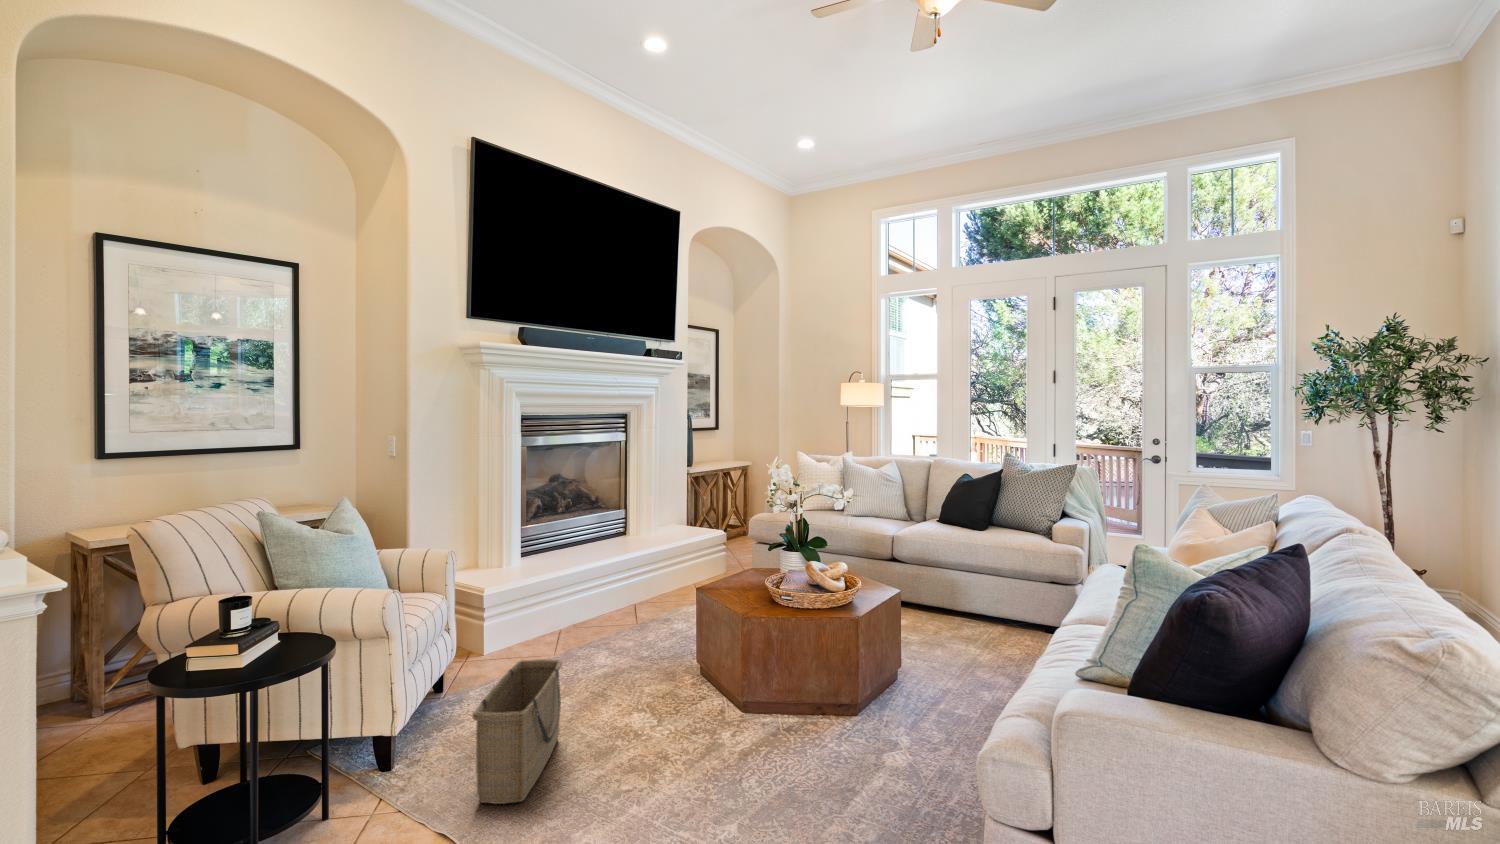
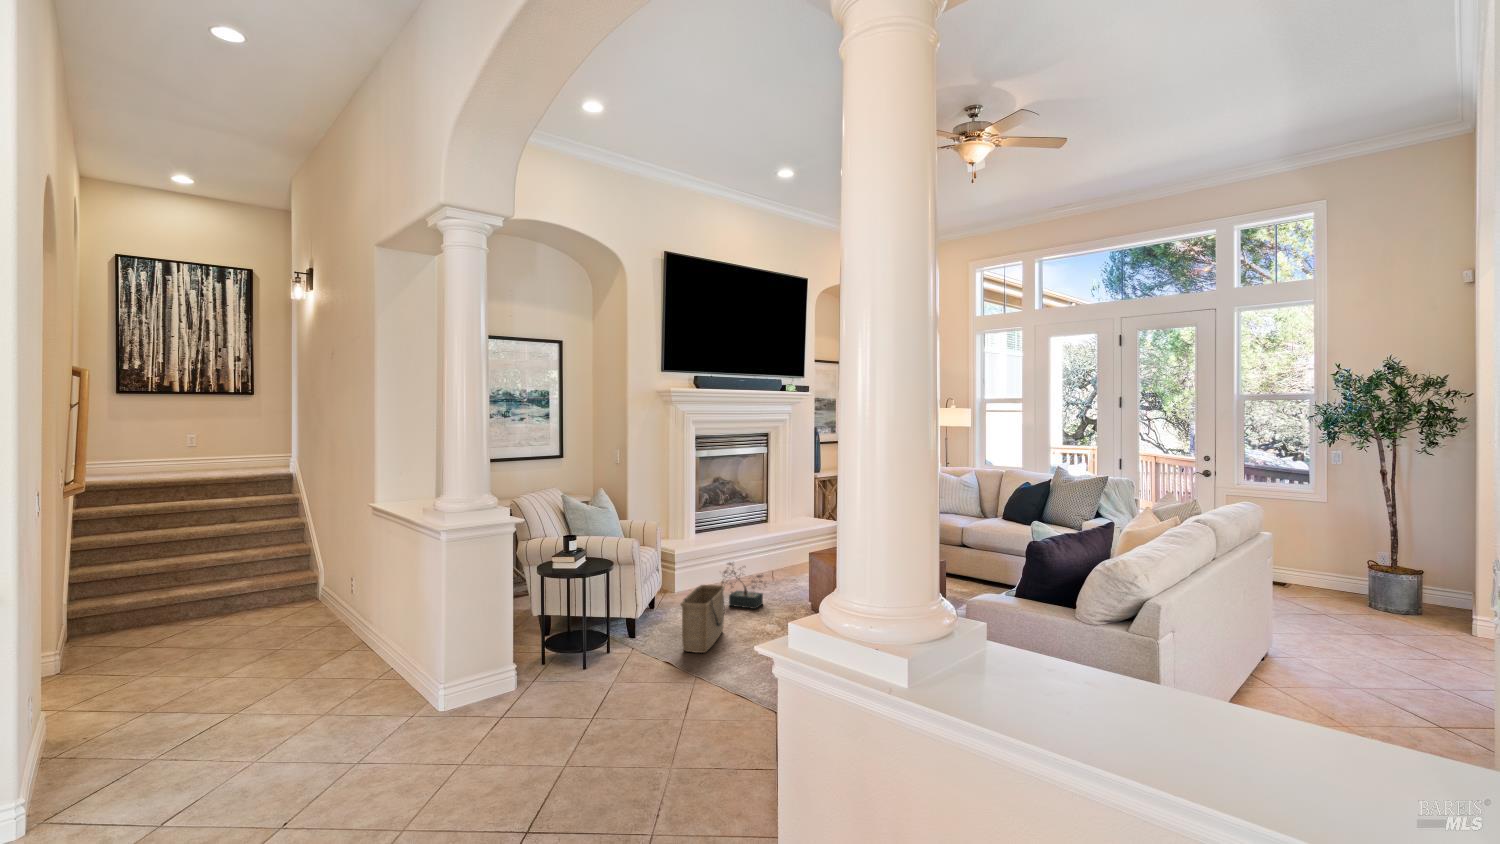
decorative plant: none [554,605,634,681] -> present [721,562,767,609]

